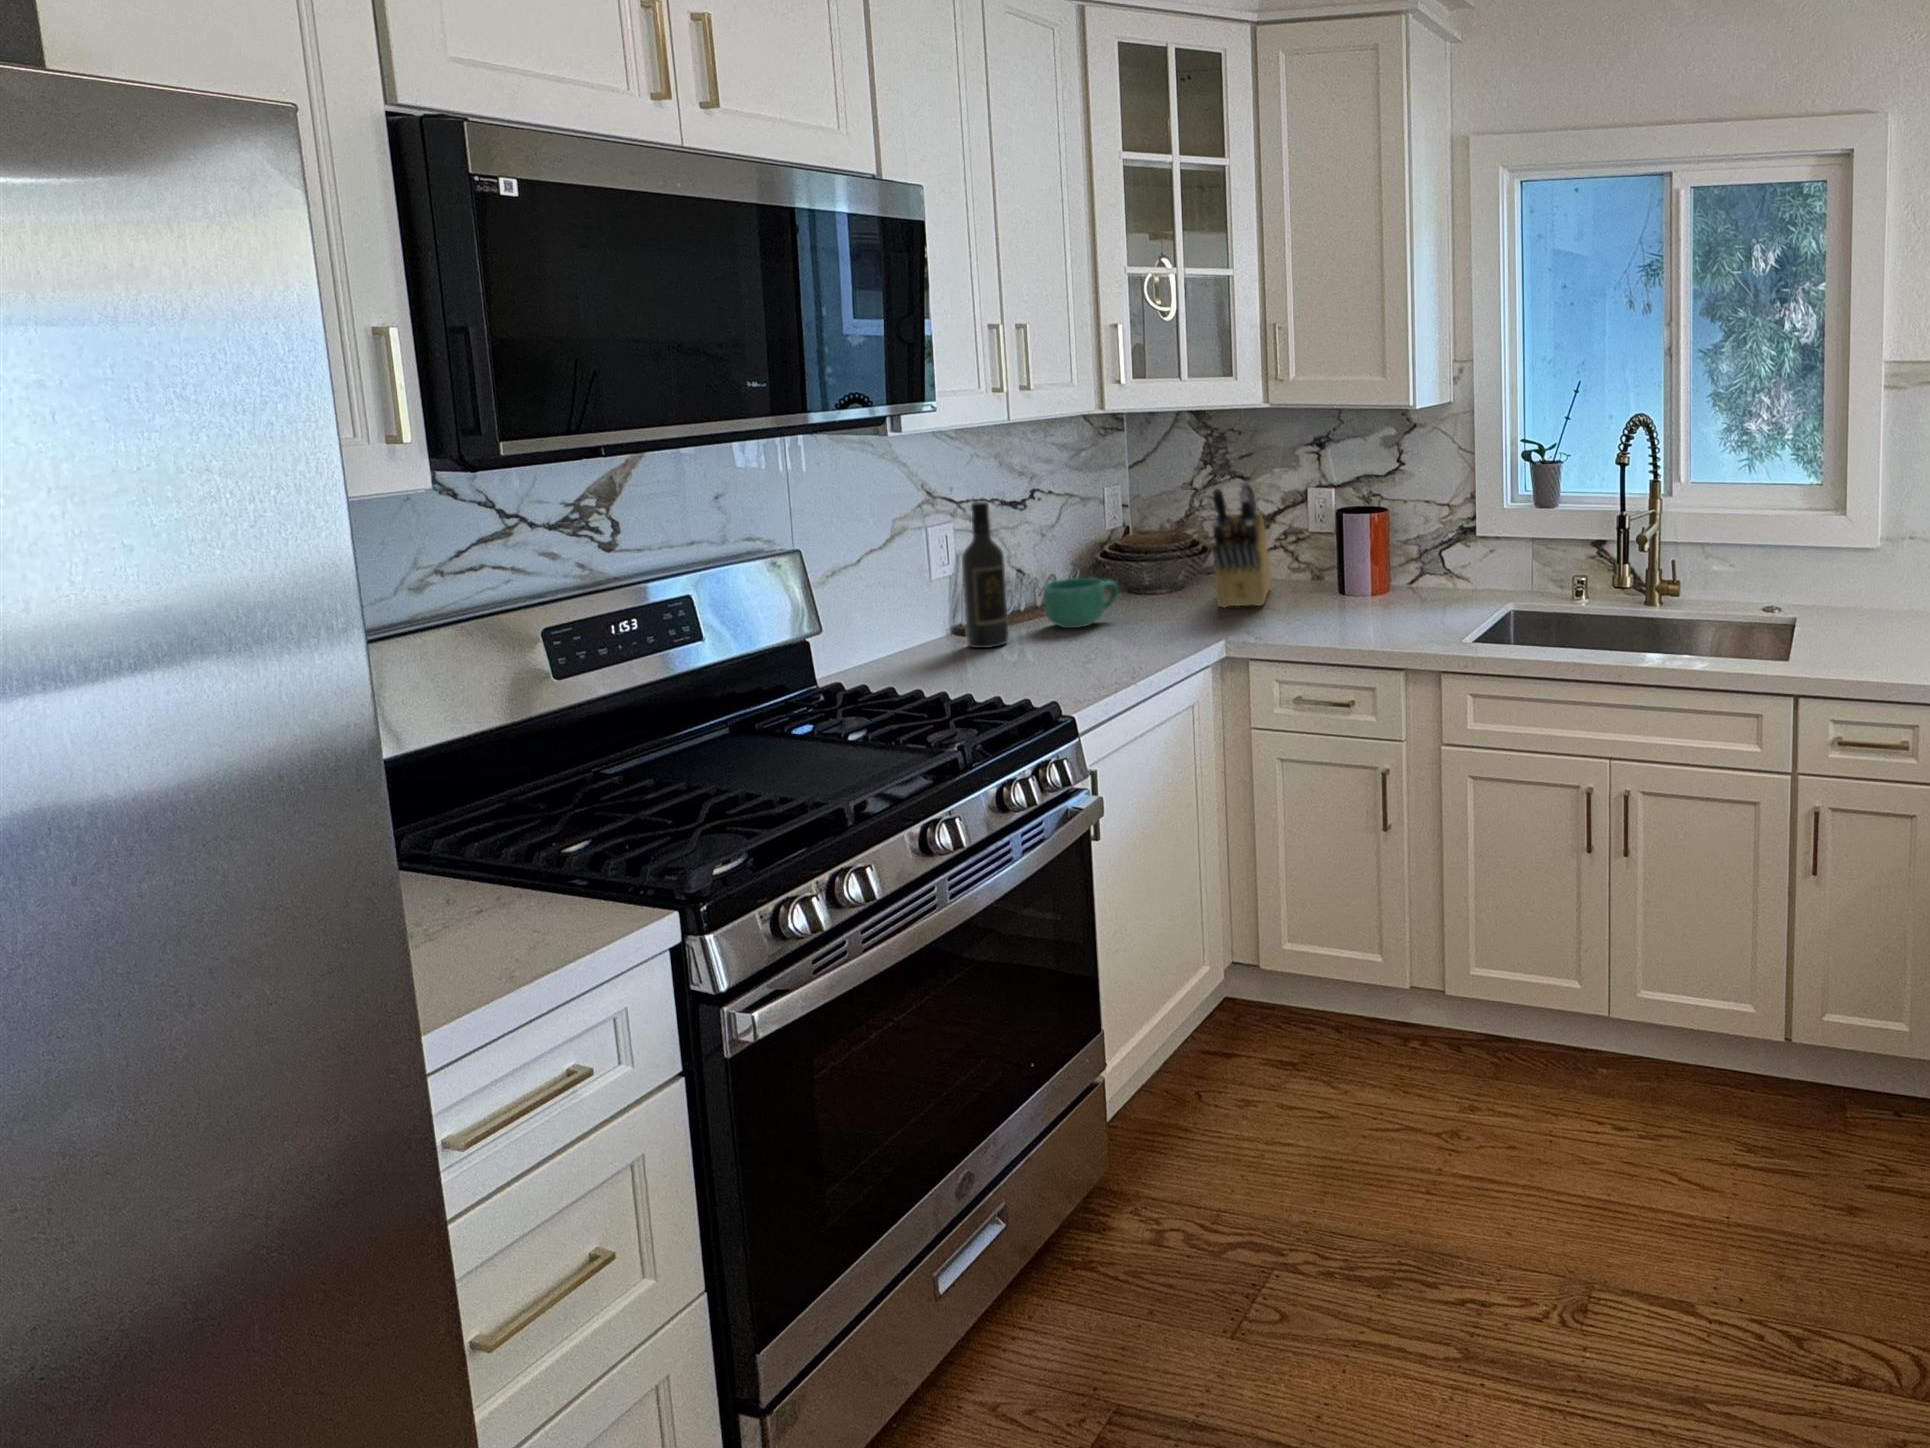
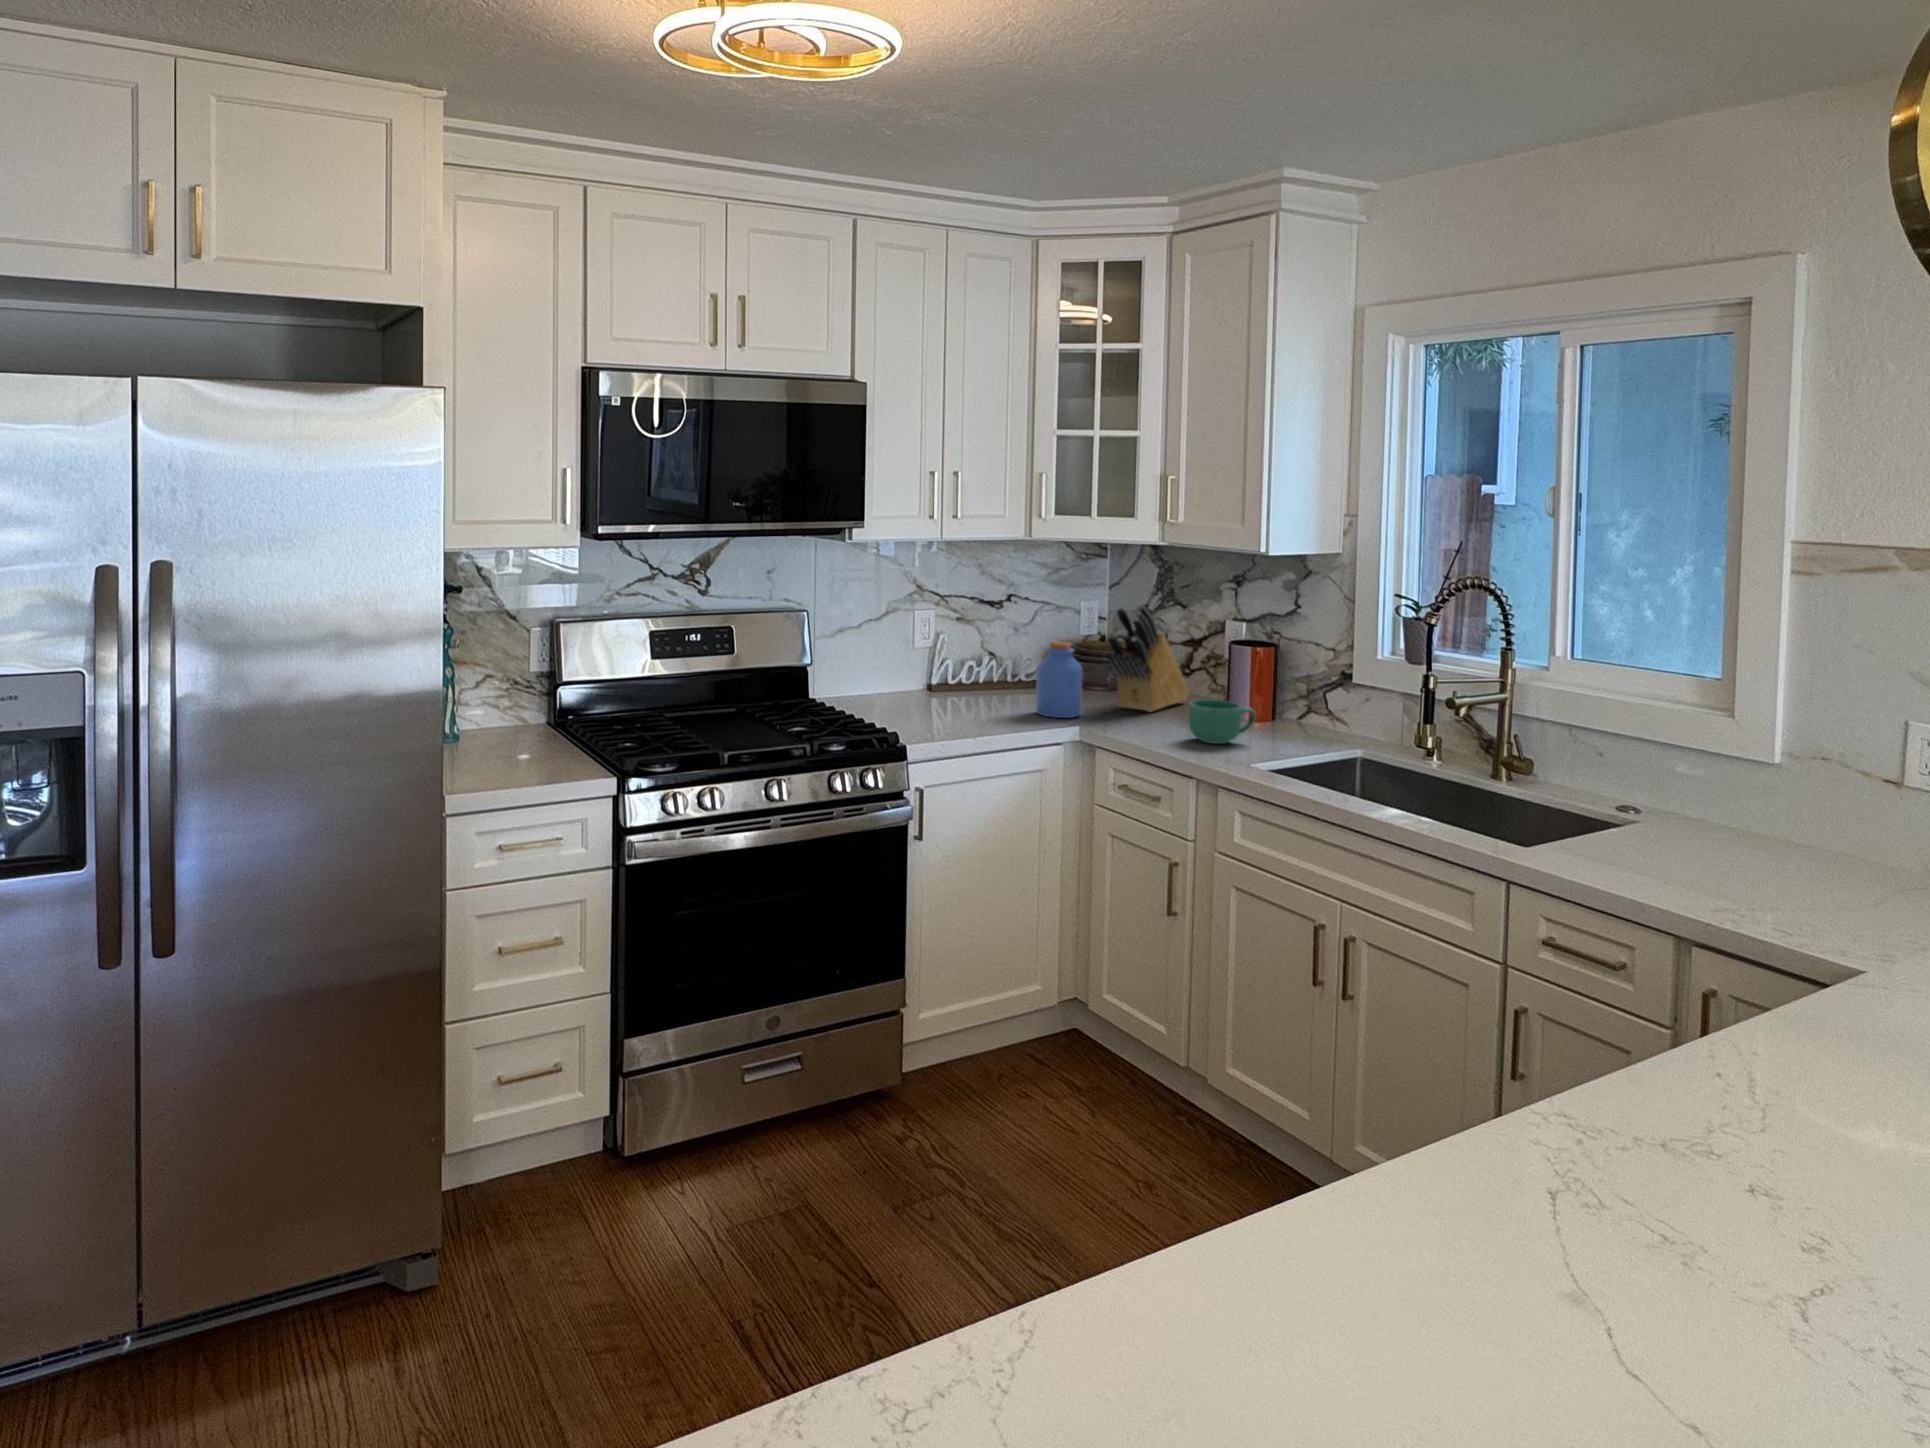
wine bottle: present [962,502,1009,648] -> none [920,596,949,701]
jar: none [1142,539,1204,635] -> present [1036,642,1082,718]
mug: present [1043,578,1118,628] -> present [1189,700,1256,744]

